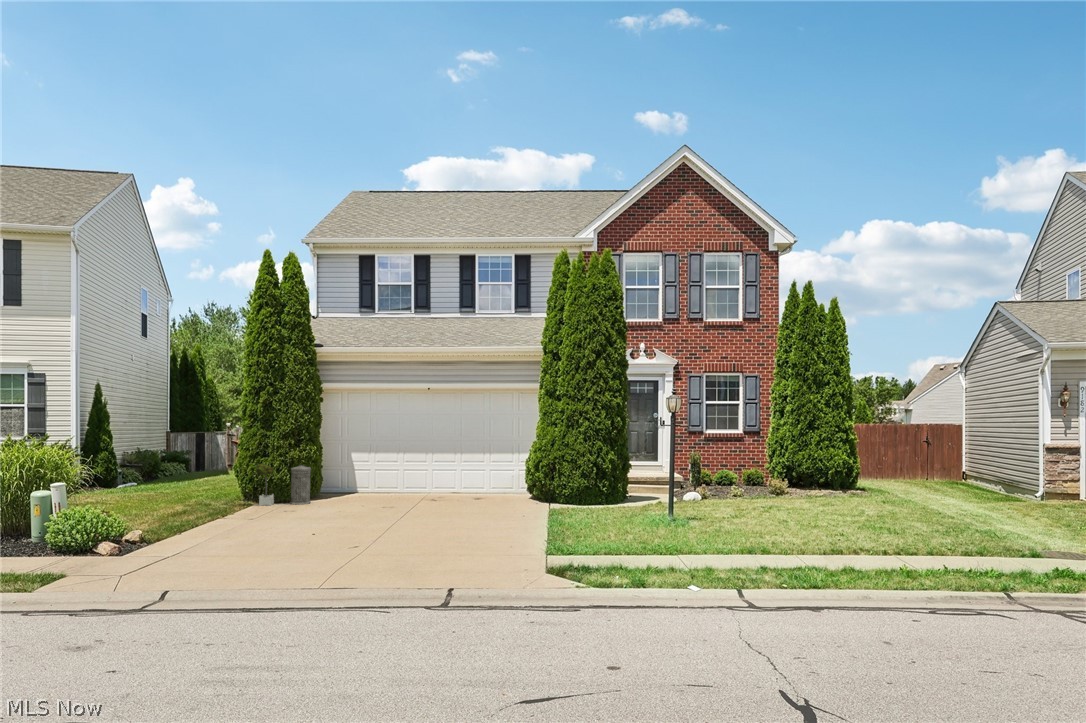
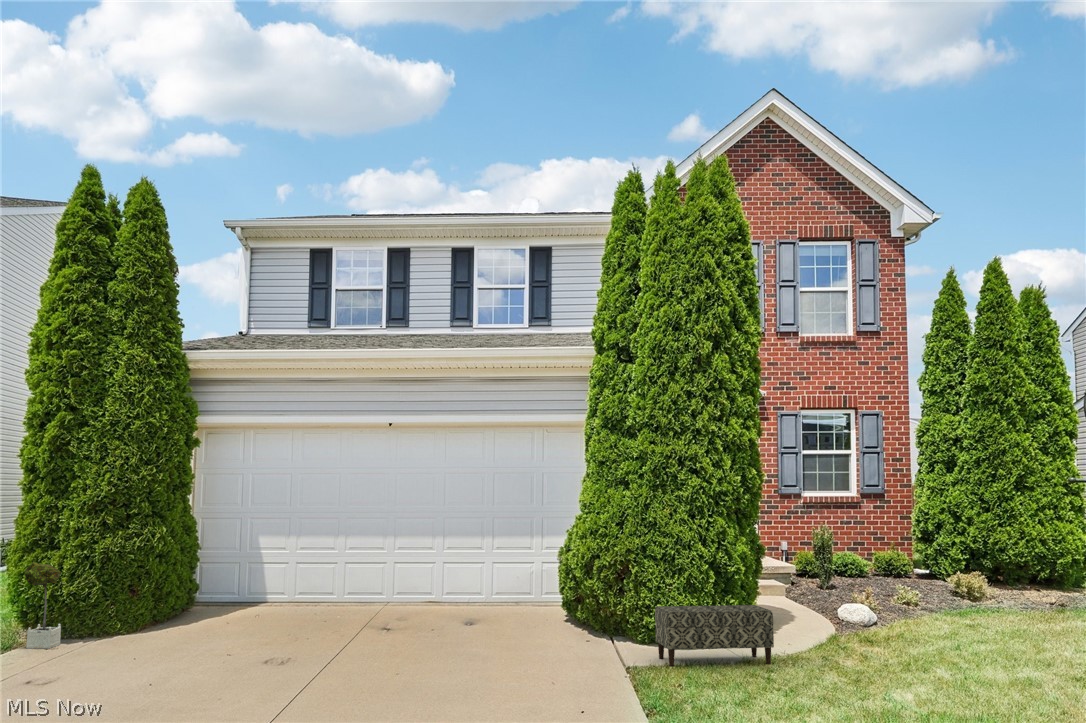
trash can: present [290,466,311,505] -> none [94,564,141,646]
bench: none [566,483,621,511] -> present [655,605,774,666]

